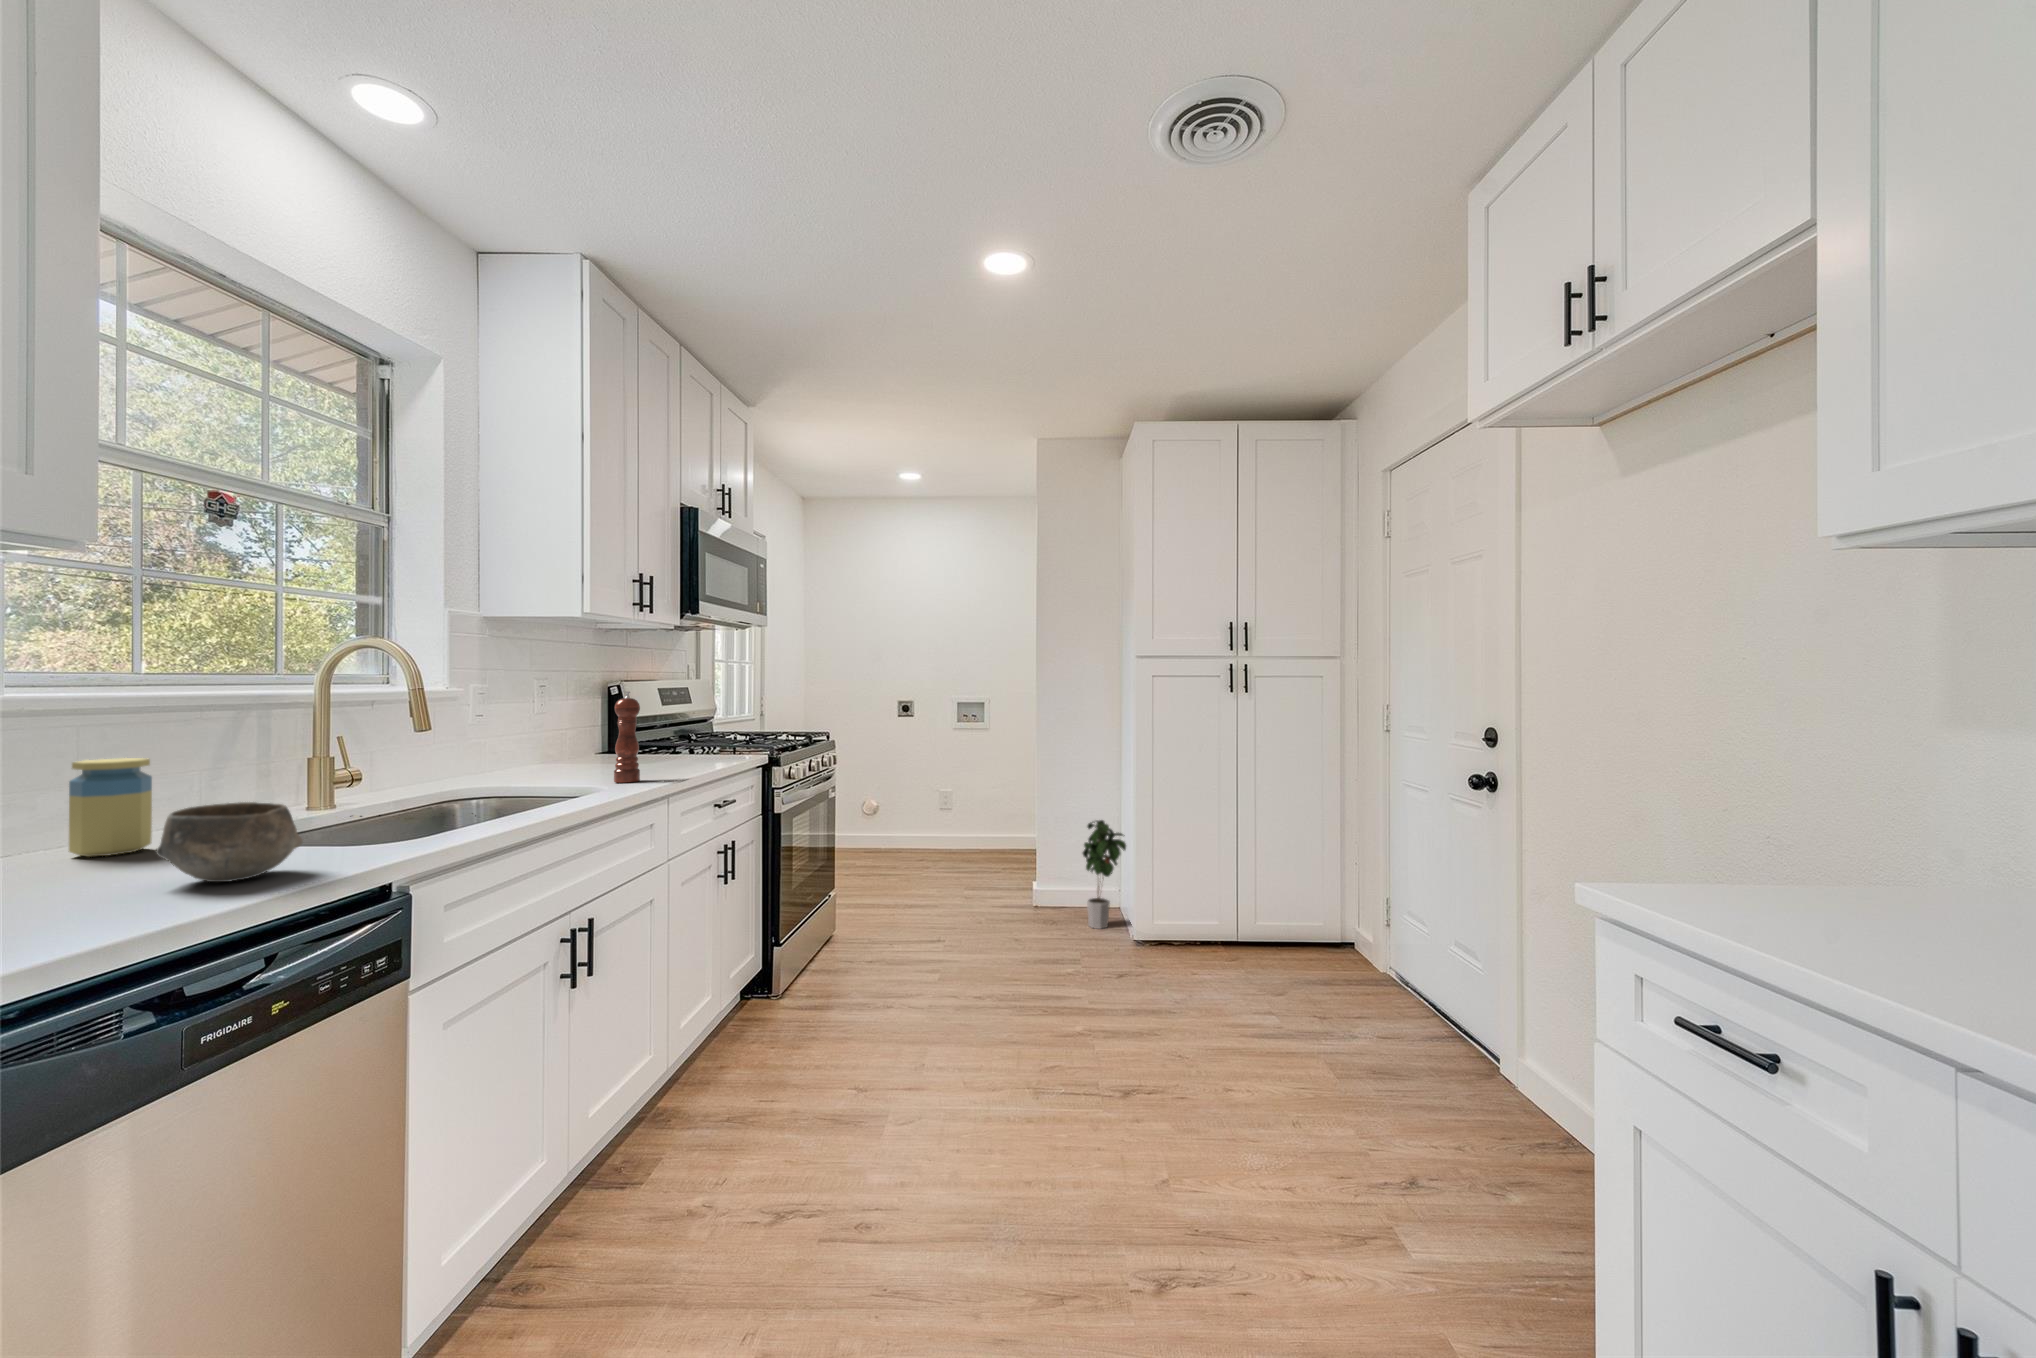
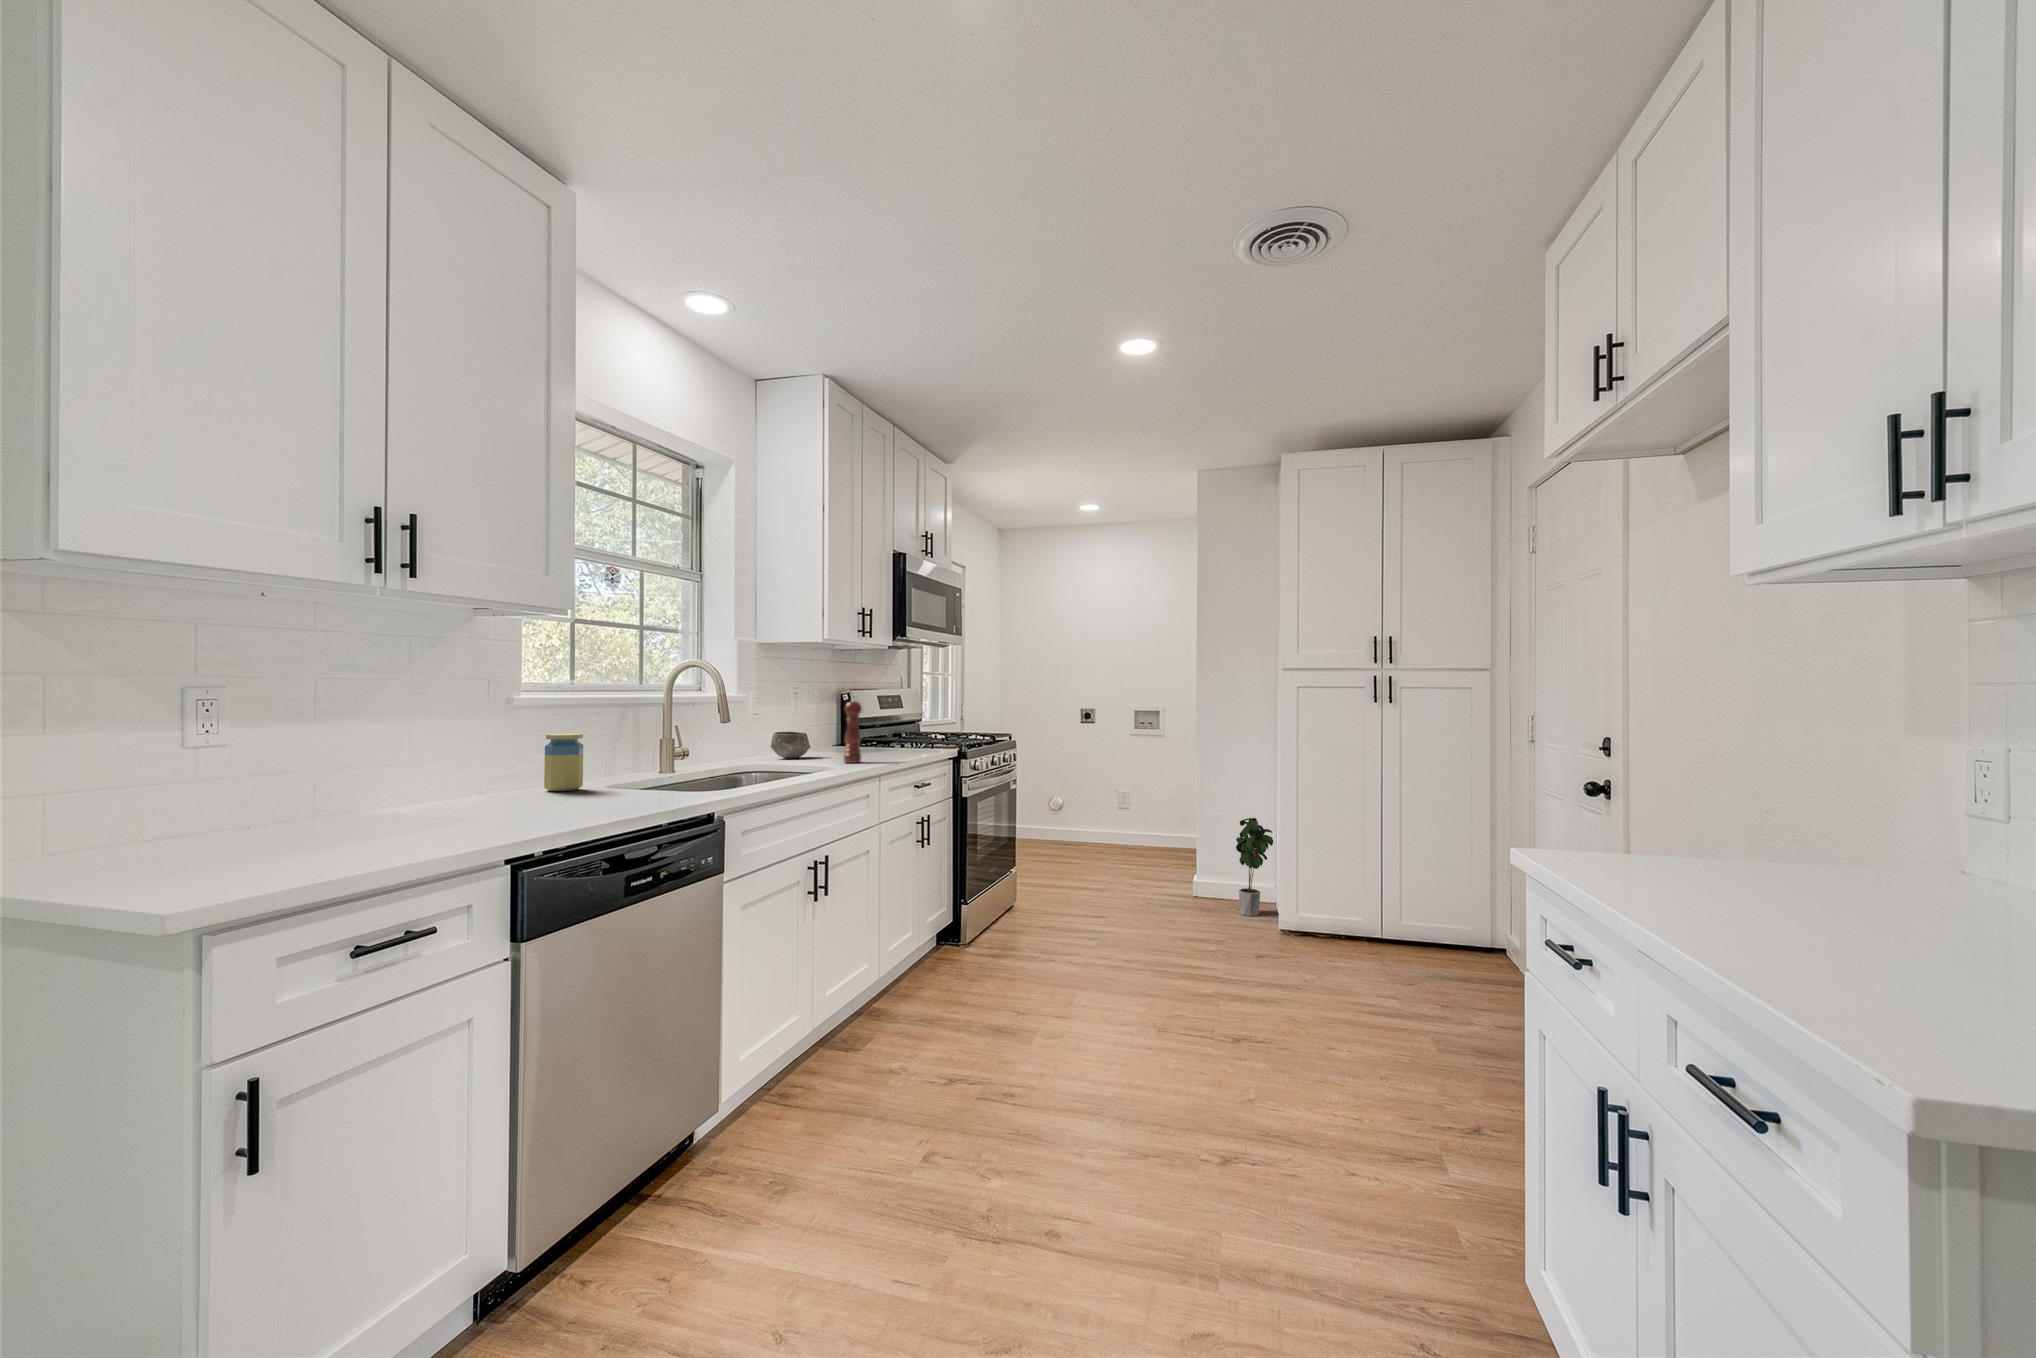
bowl: present [156,802,303,882] -> present [771,732,811,759]

